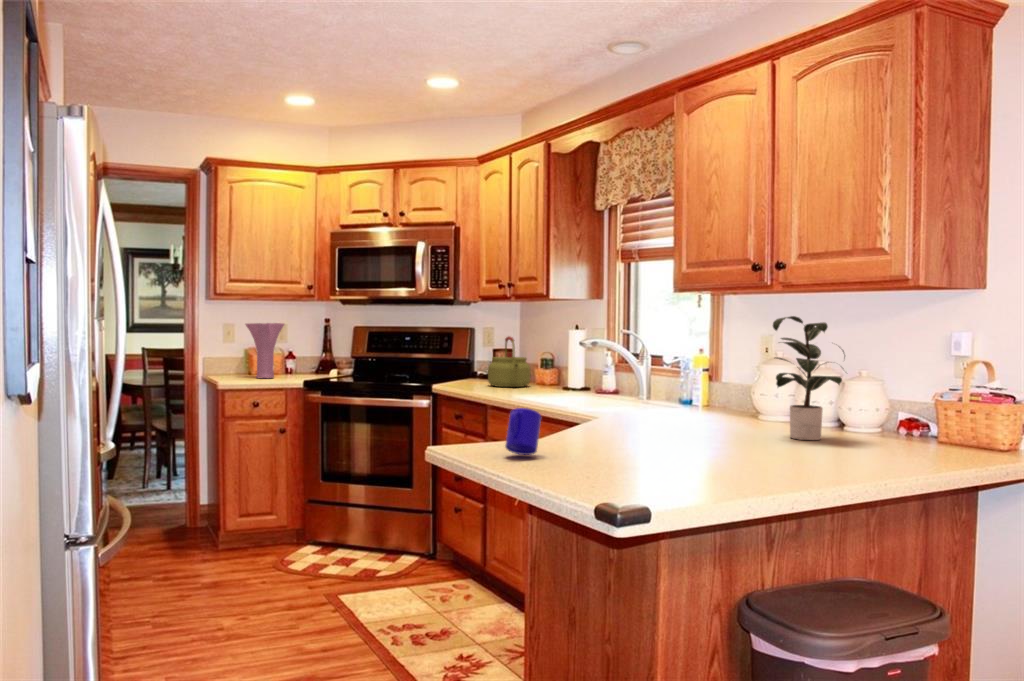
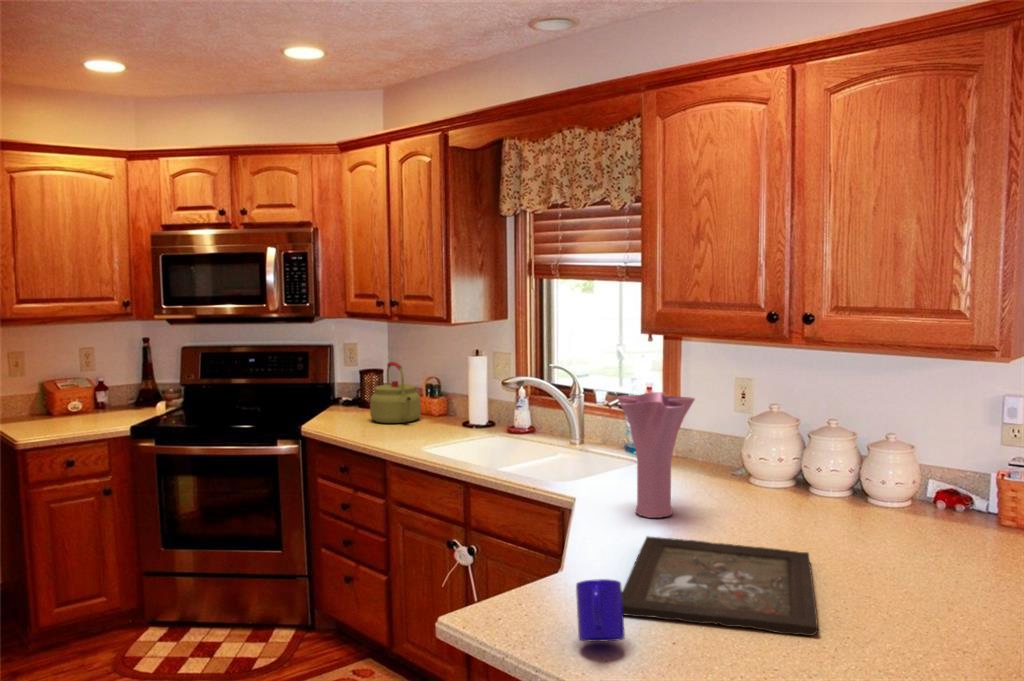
potted plant: present [773,316,845,440] -> none [799,388,946,536]
vase: present [246,323,284,379] -> present [617,392,695,518]
tray: none [552,425,737,463] -> present [622,537,818,636]

